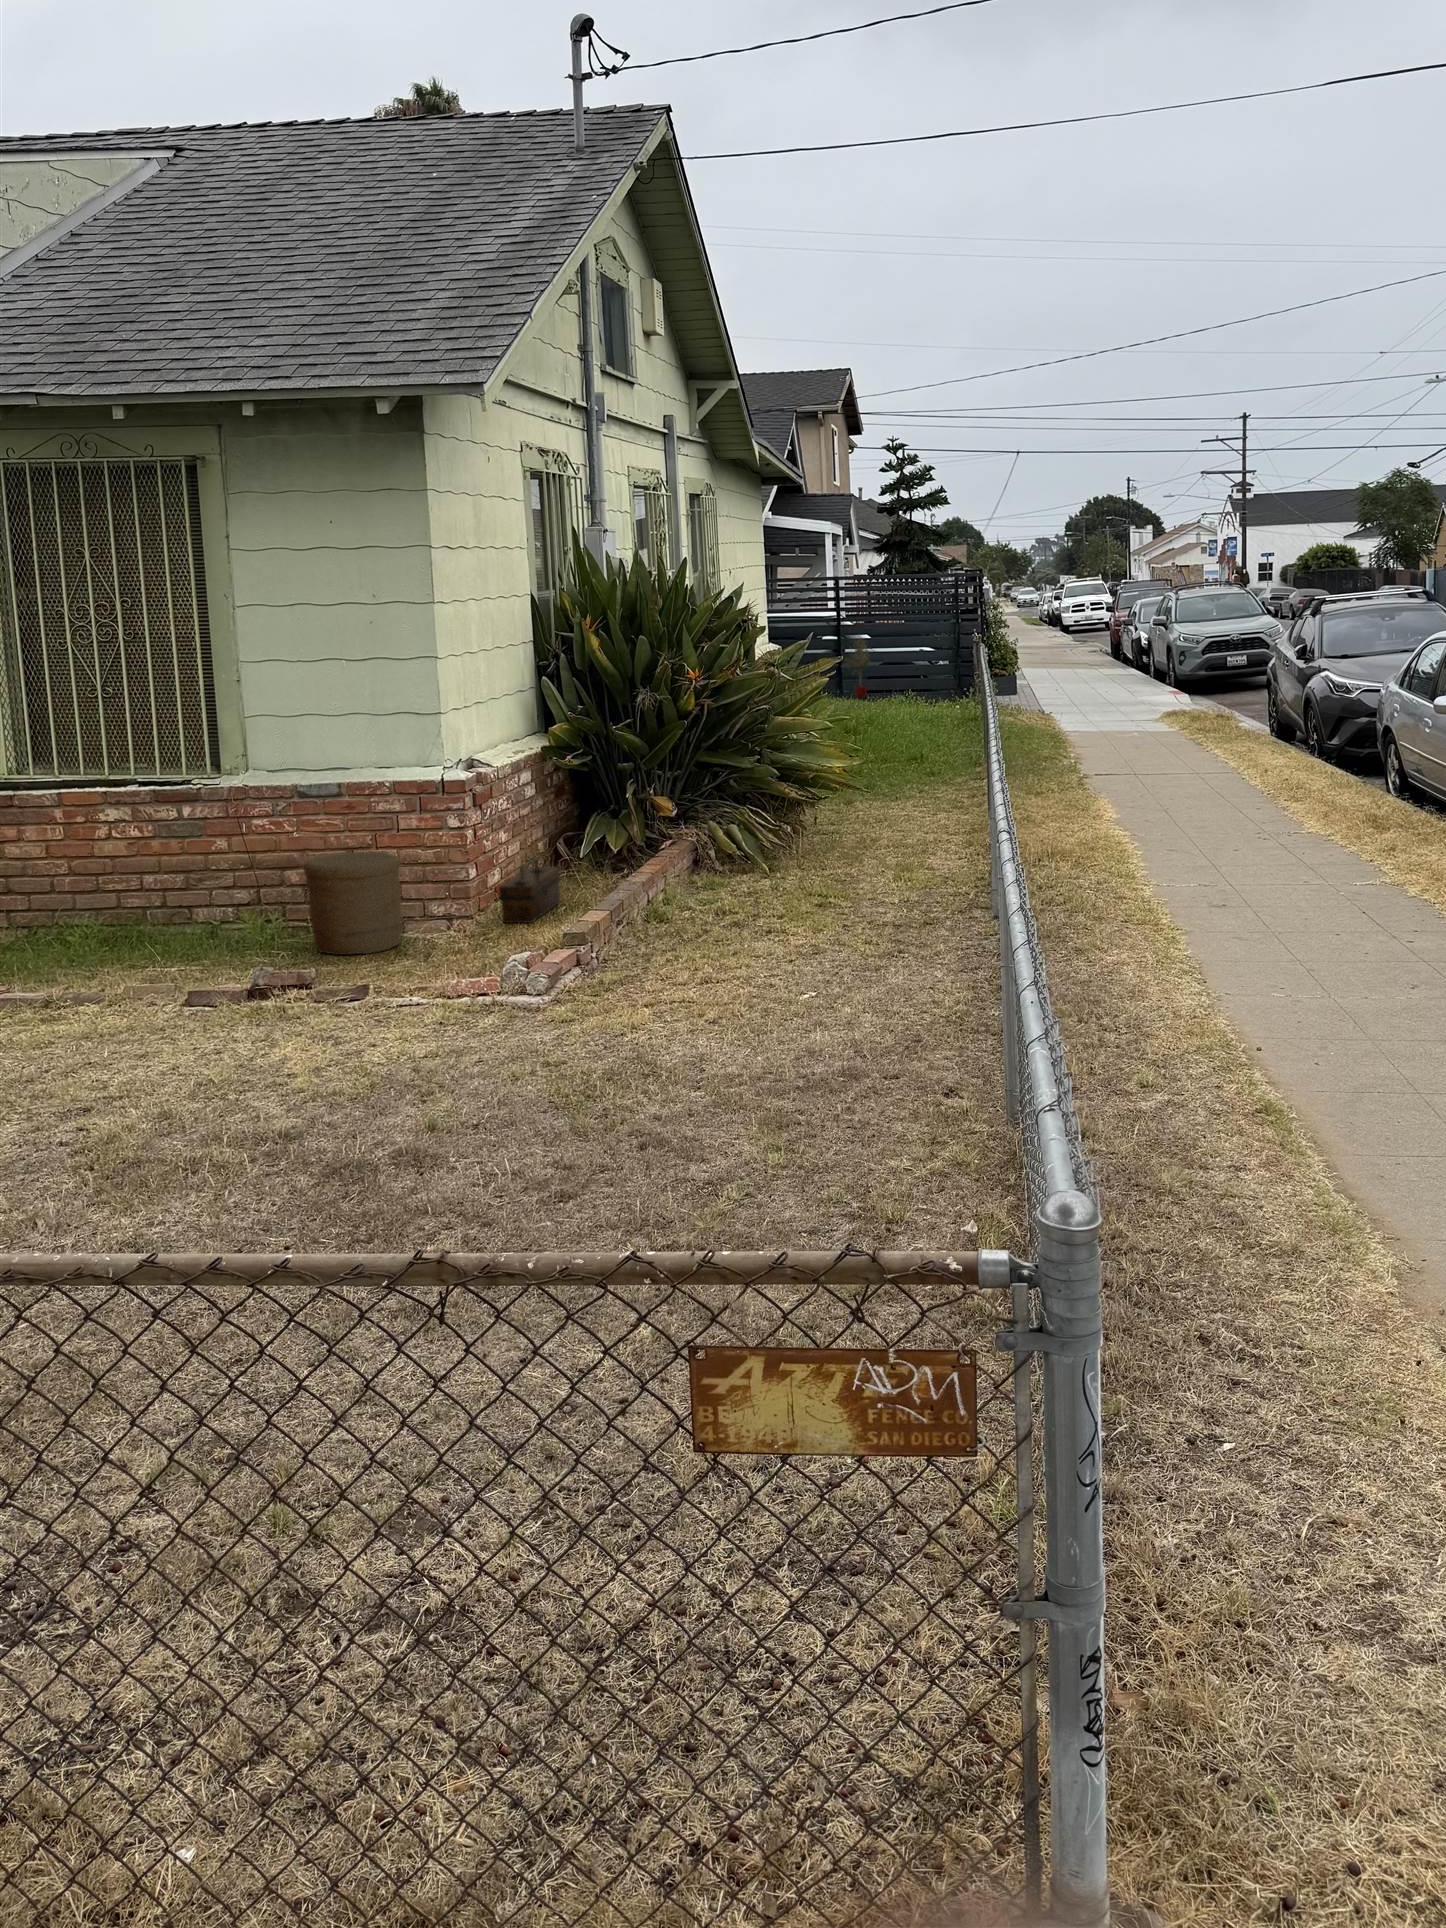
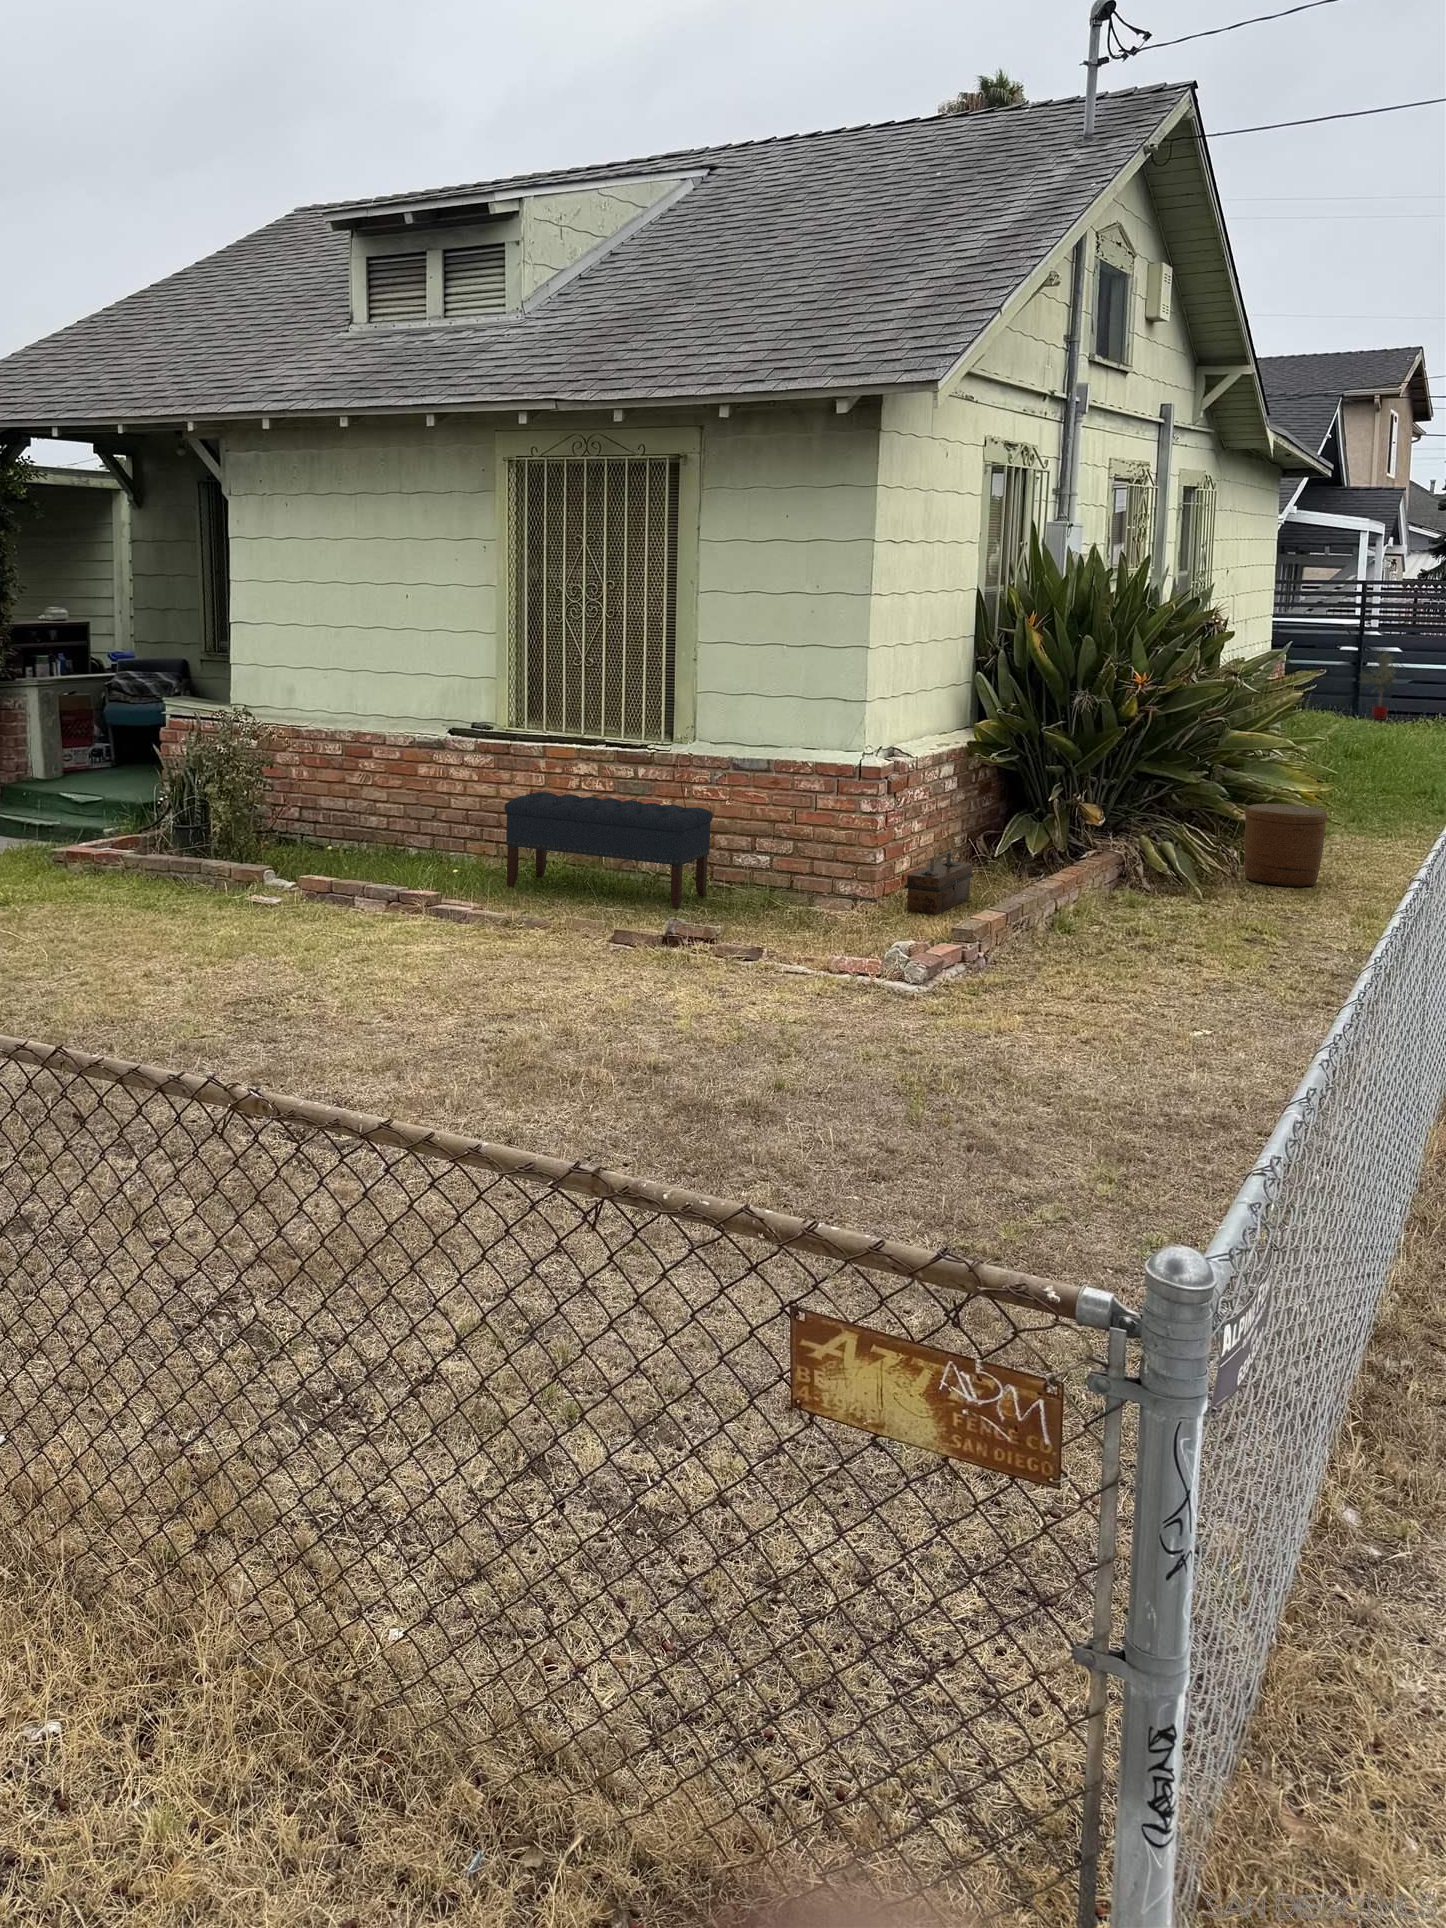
bench: none [40,844,286,957] -> present [504,792,713,909]
woven basket: present [304,852,401,955] -> present [1244,804,1327,887]

